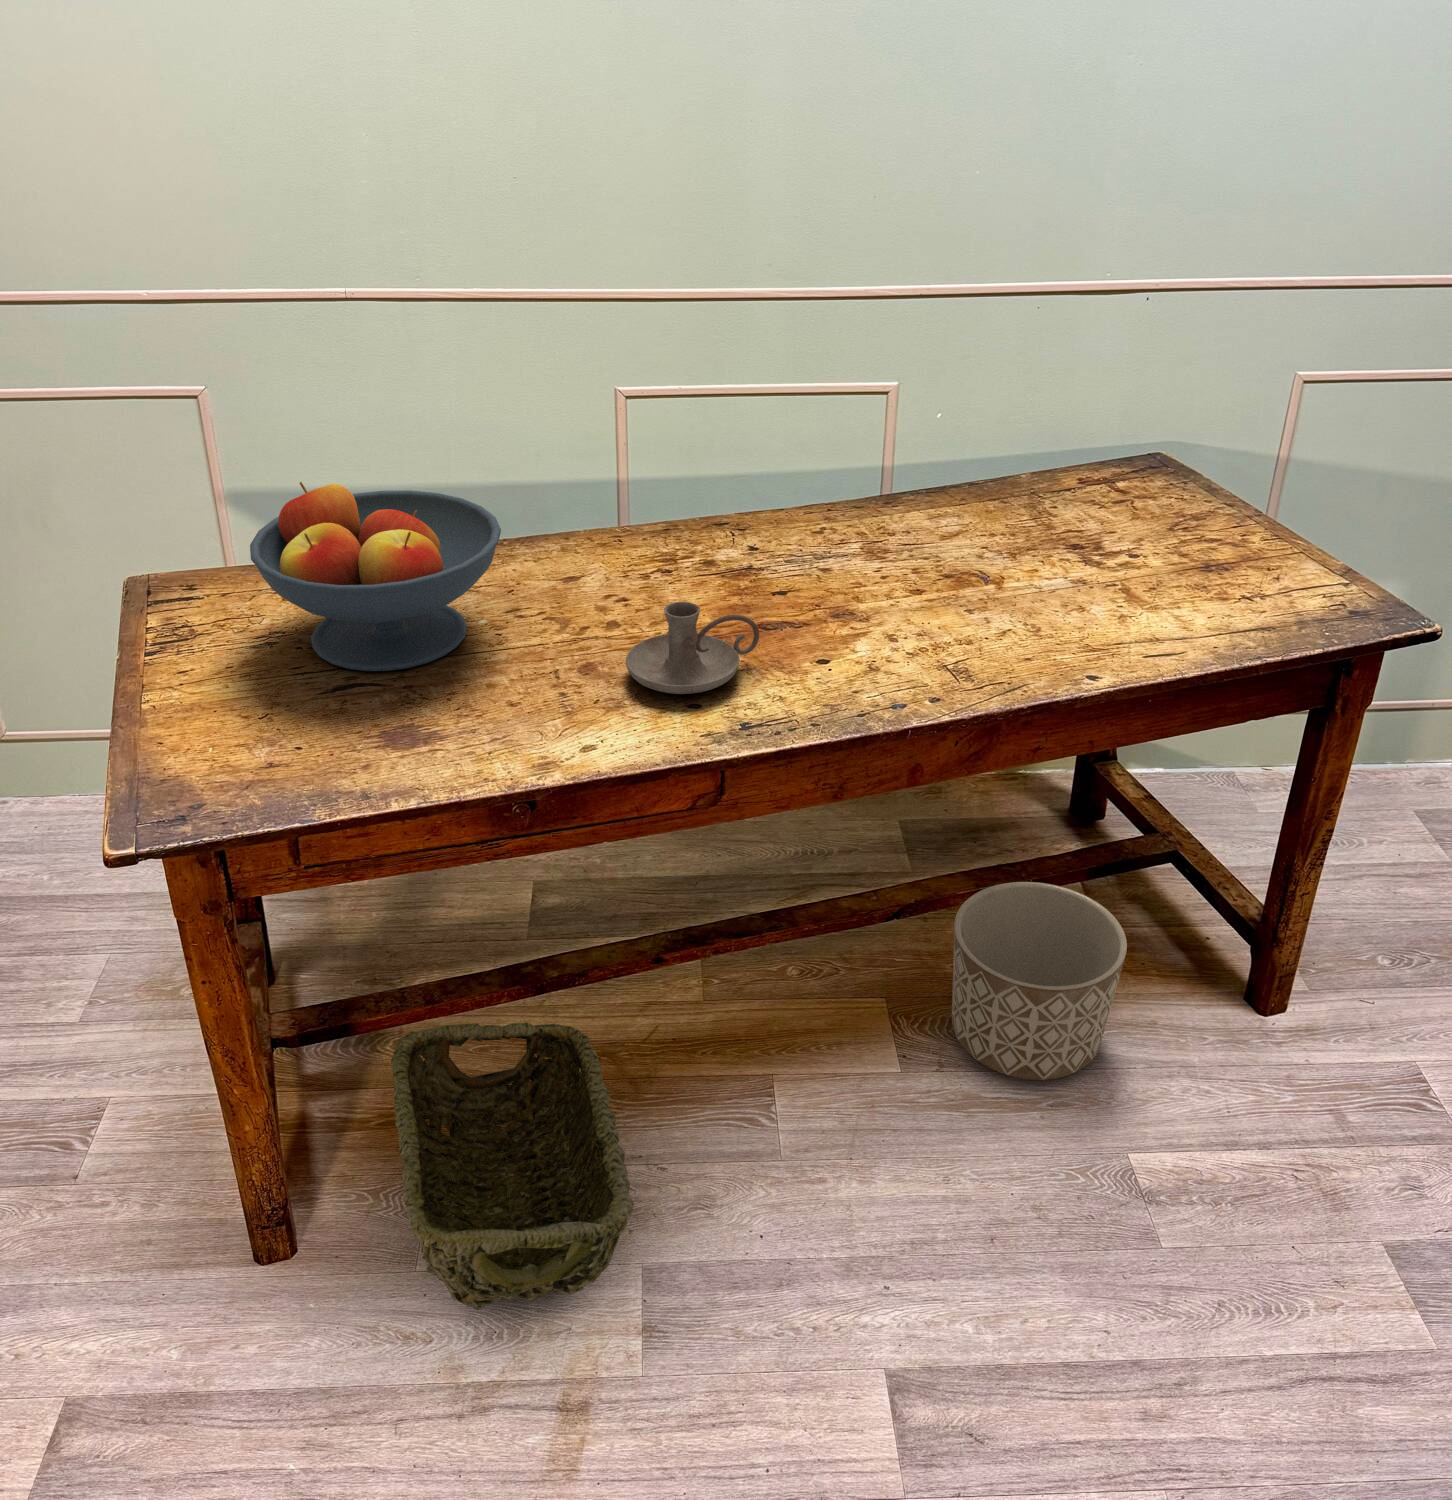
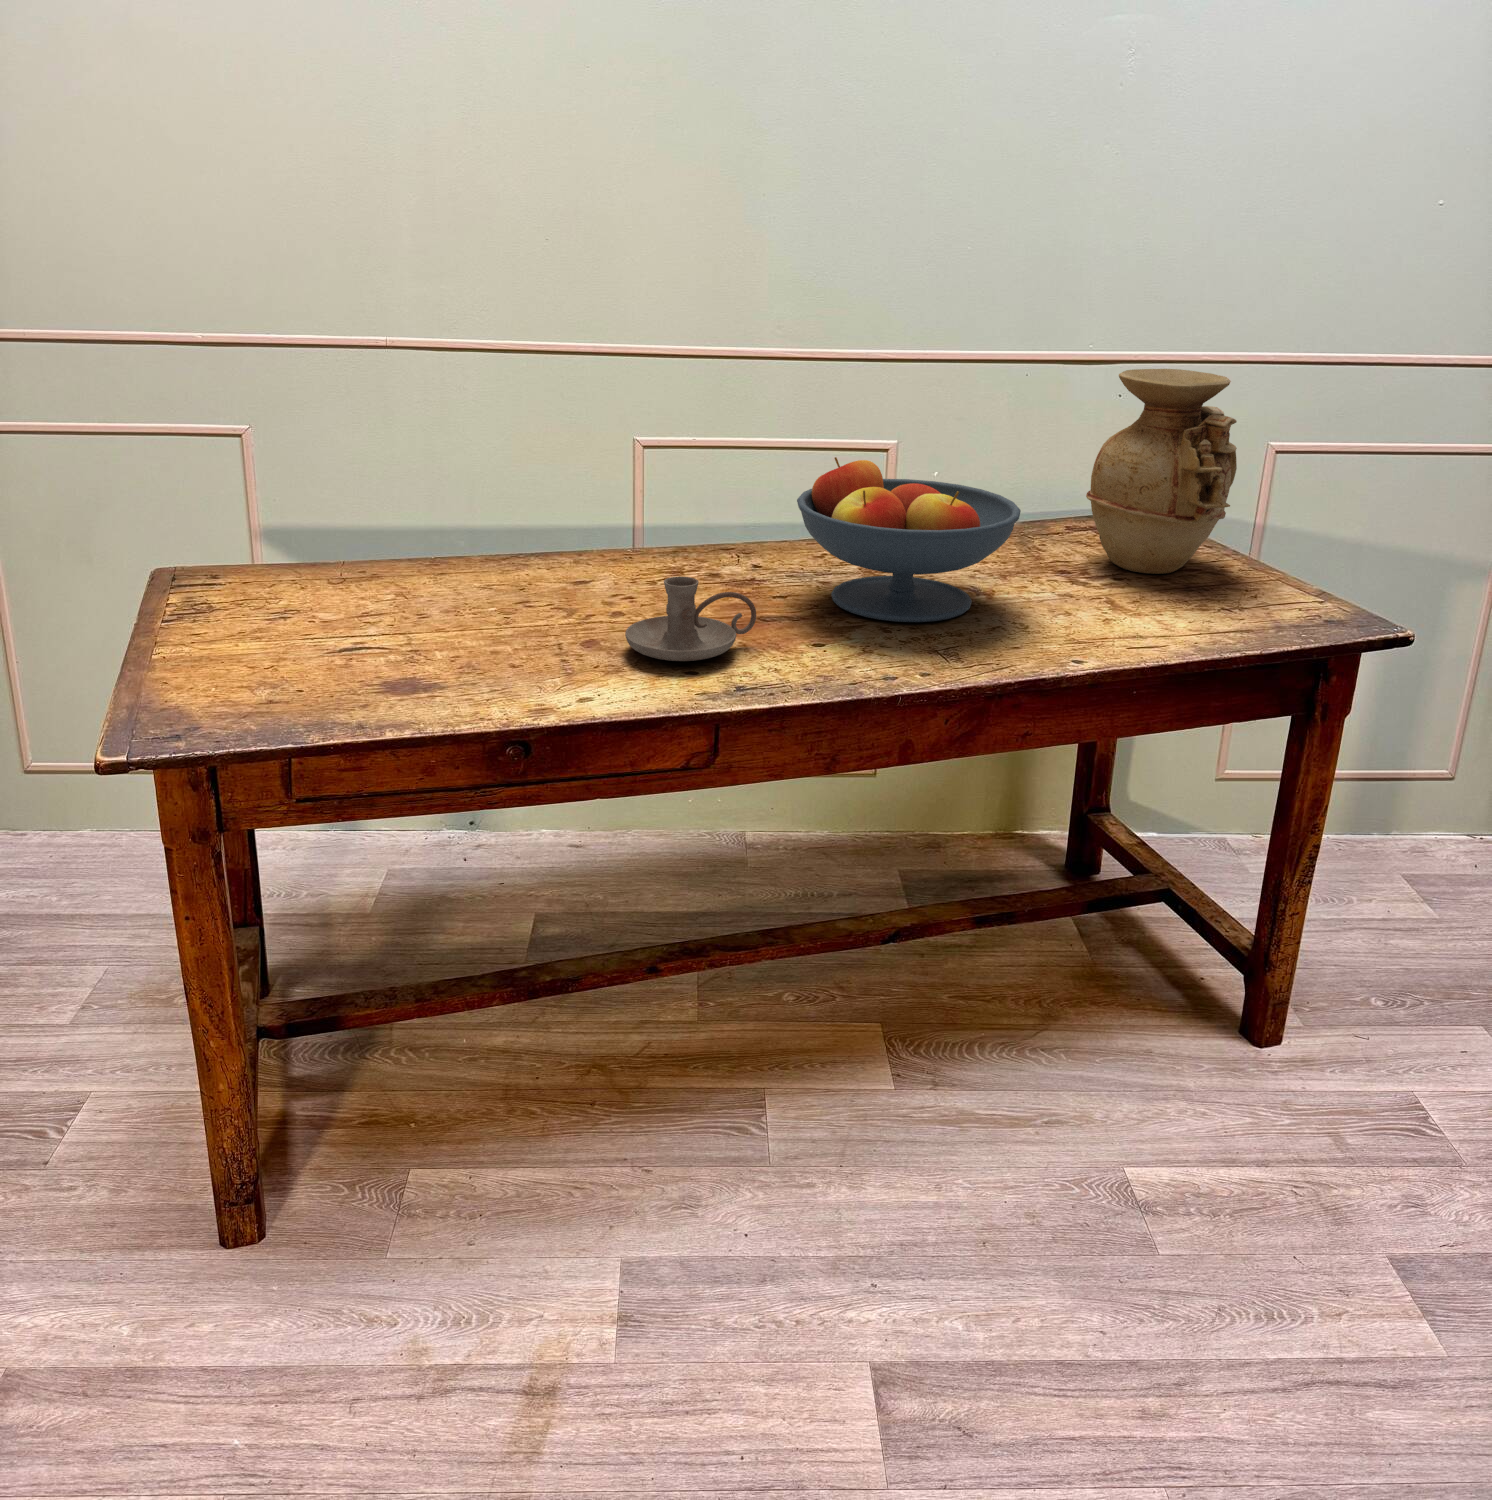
vase: none [1099,325,1259,546] -> present [1086,369,1237,574]
fruit bowl: present [250,482,501,671] -> present [797,457,1021,622]
planter: present [952,882,1127,1080] -> none [945,904,1119,1097]
woven basket: present [391,1023,634,1310] -> none [375,1015,614,1288]

